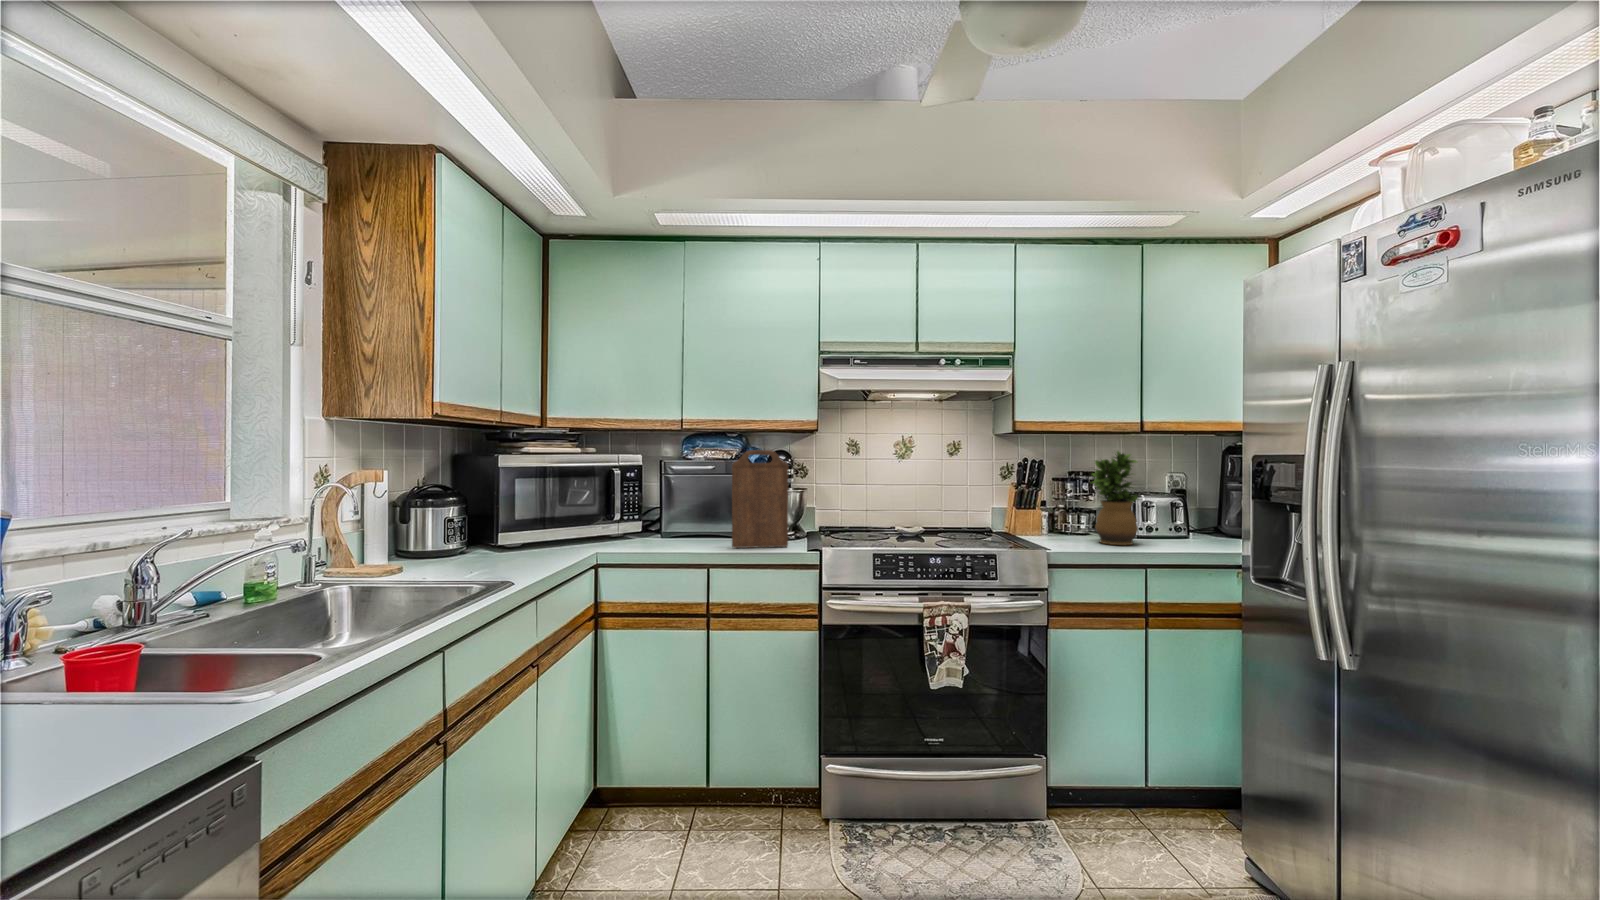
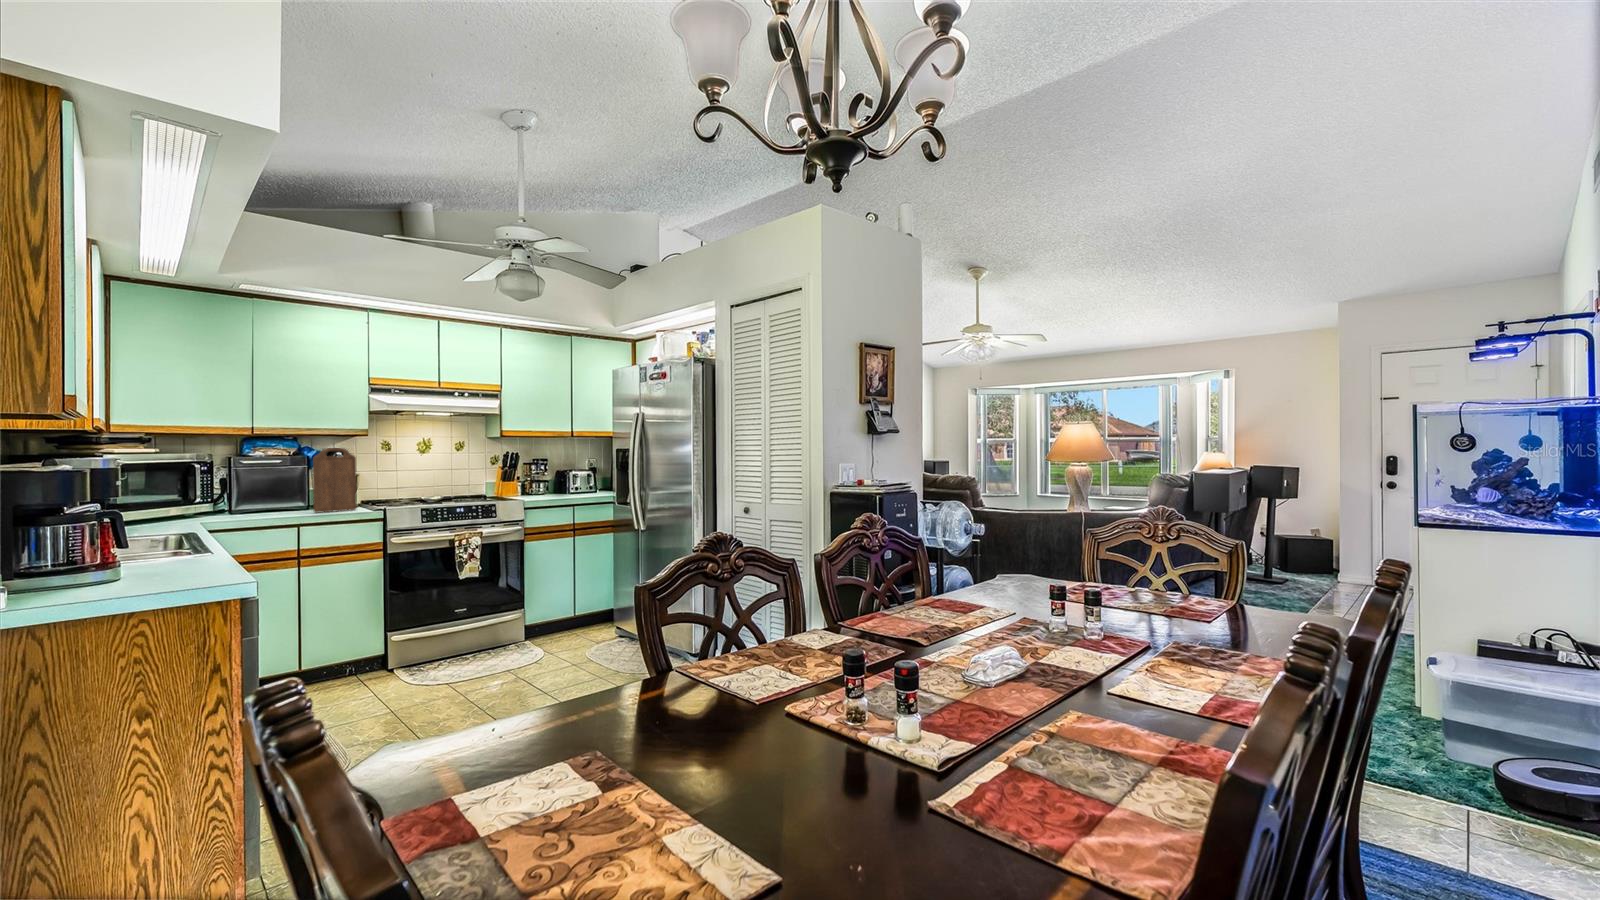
potted plant: present [1092,451,1139,545] -> none [545,446,571,496]

